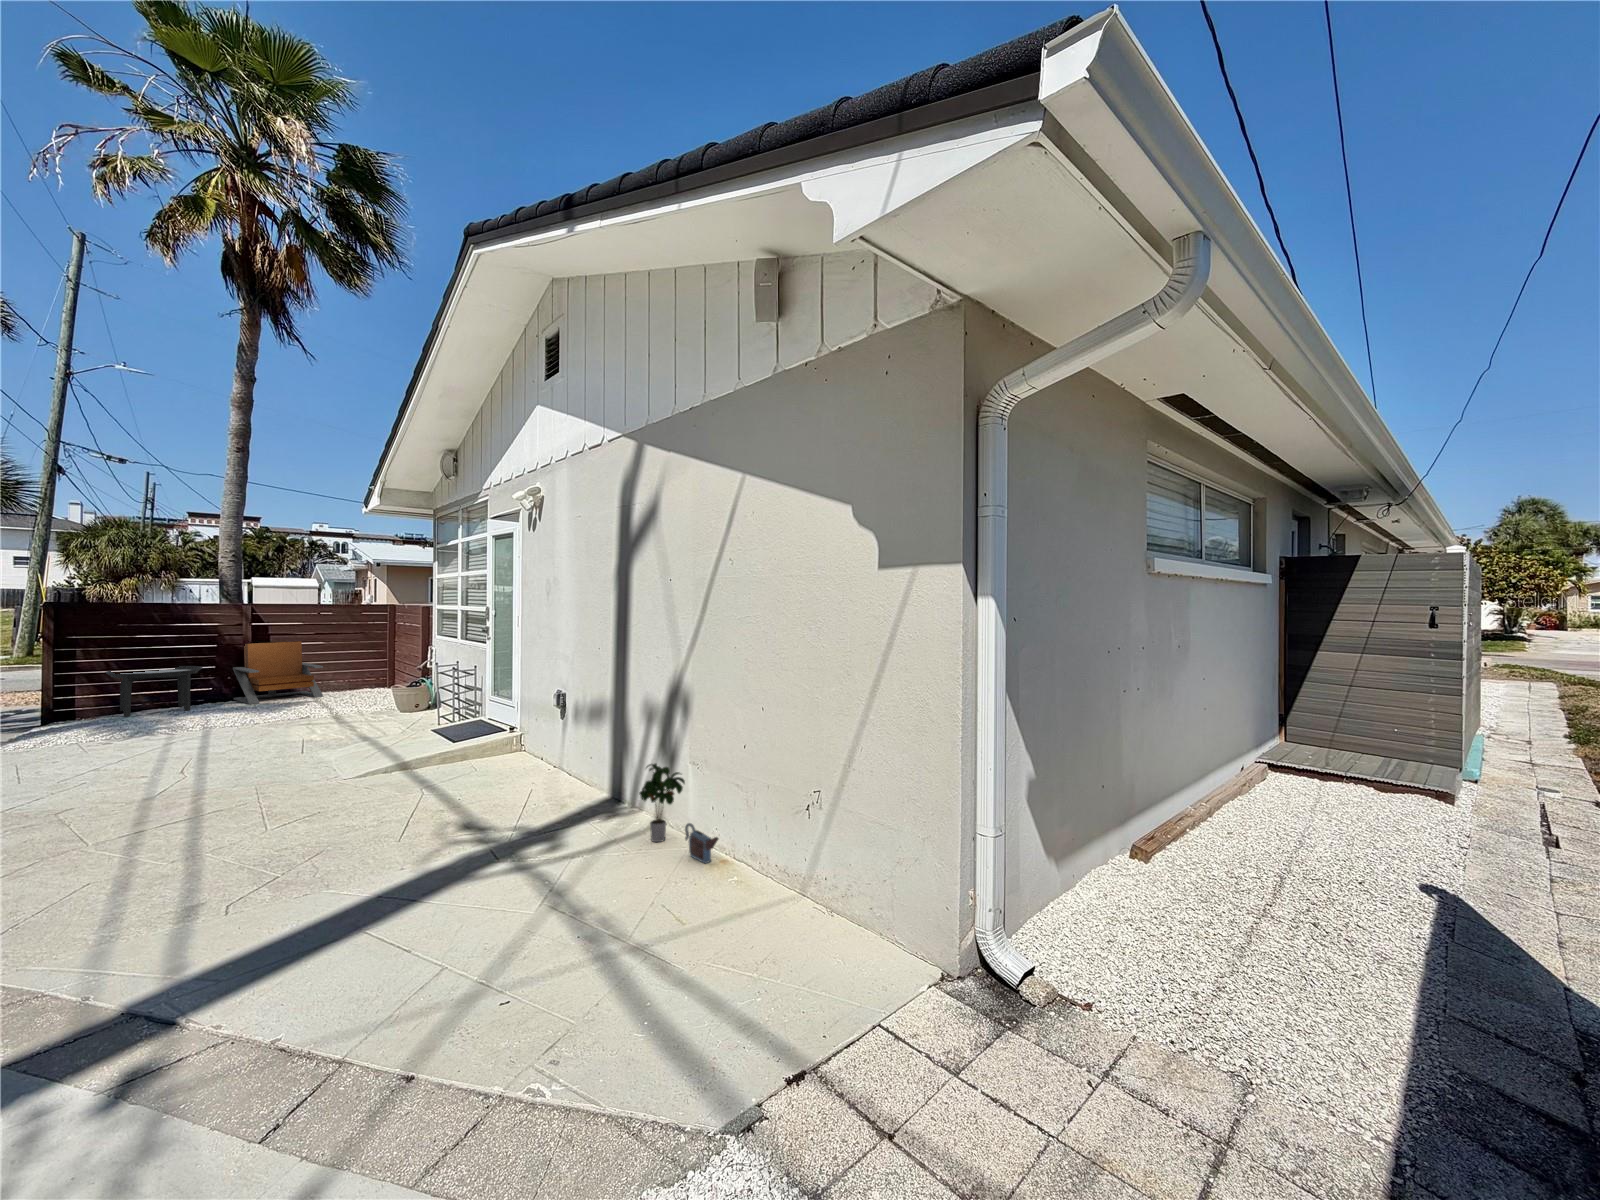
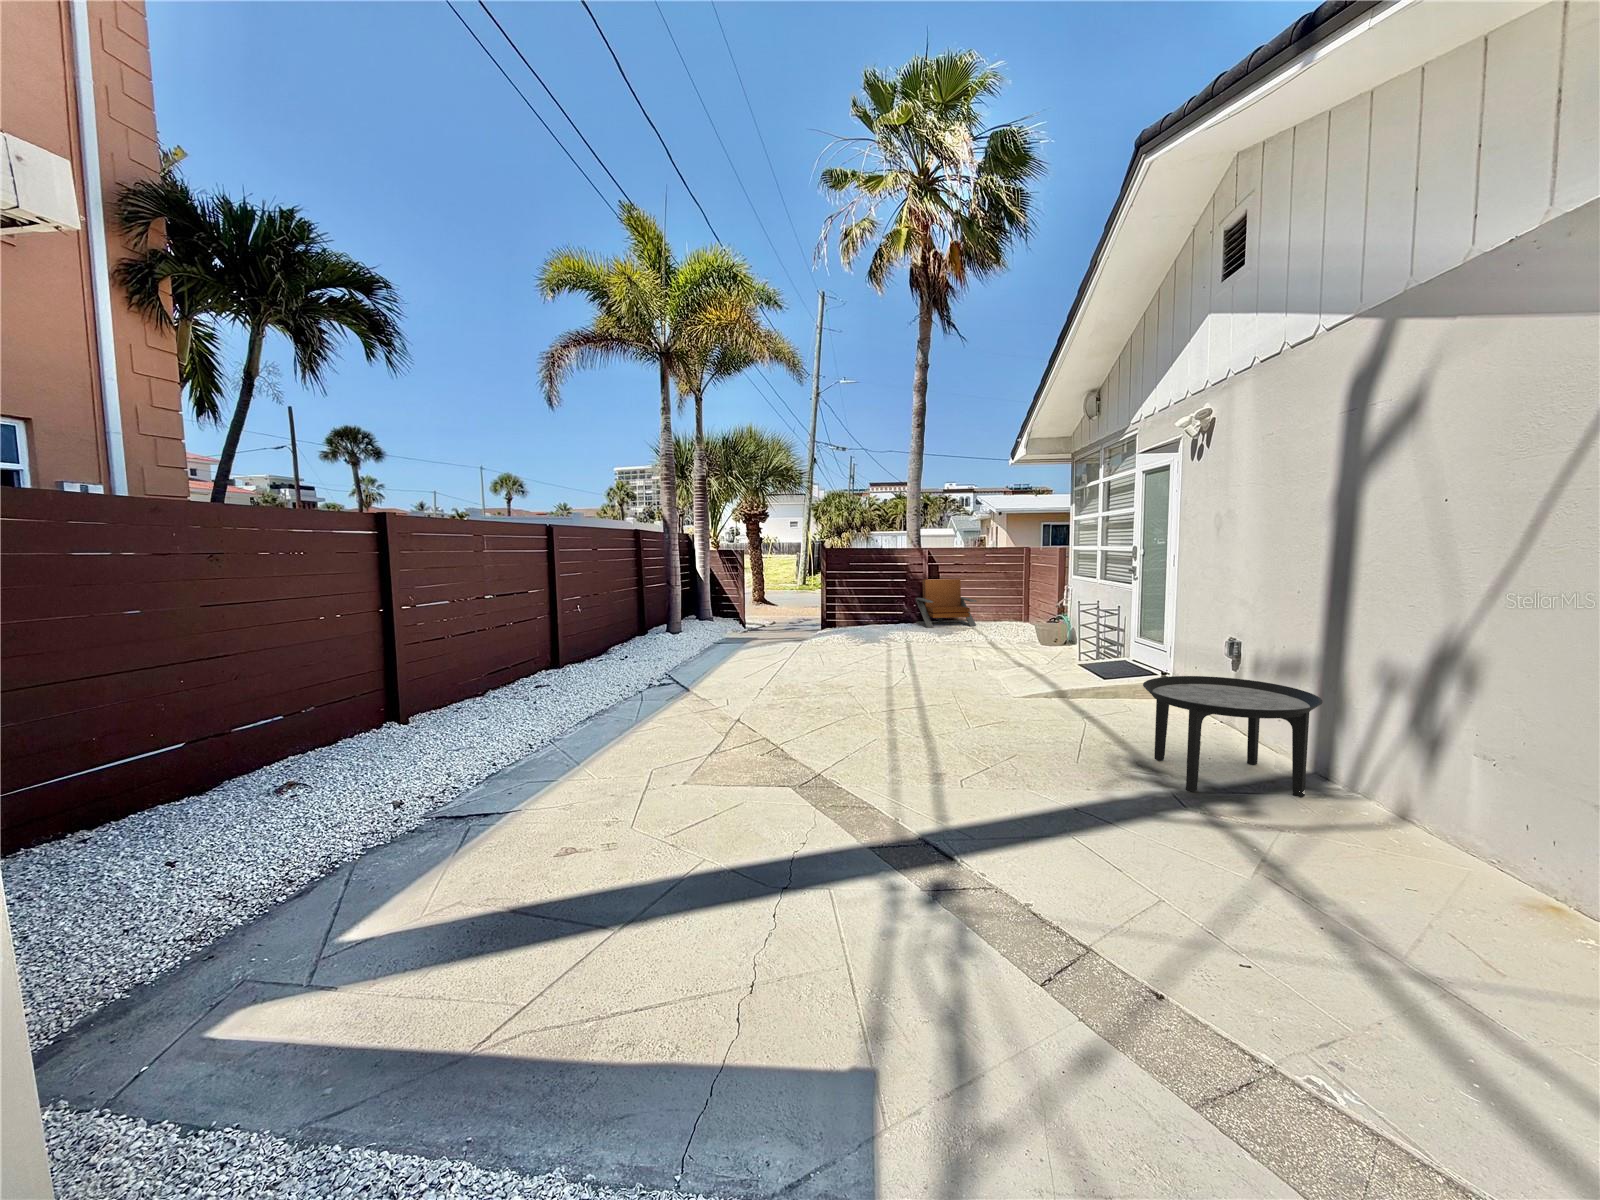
round table: present [105,666,203,716] -> present [1143,676,1322,798]
potted plant: present [639,764,685,842] -> none [1371,738,1461,840]
watering can: present [685,823,718,863] -> none [1460,827,1540,890]

